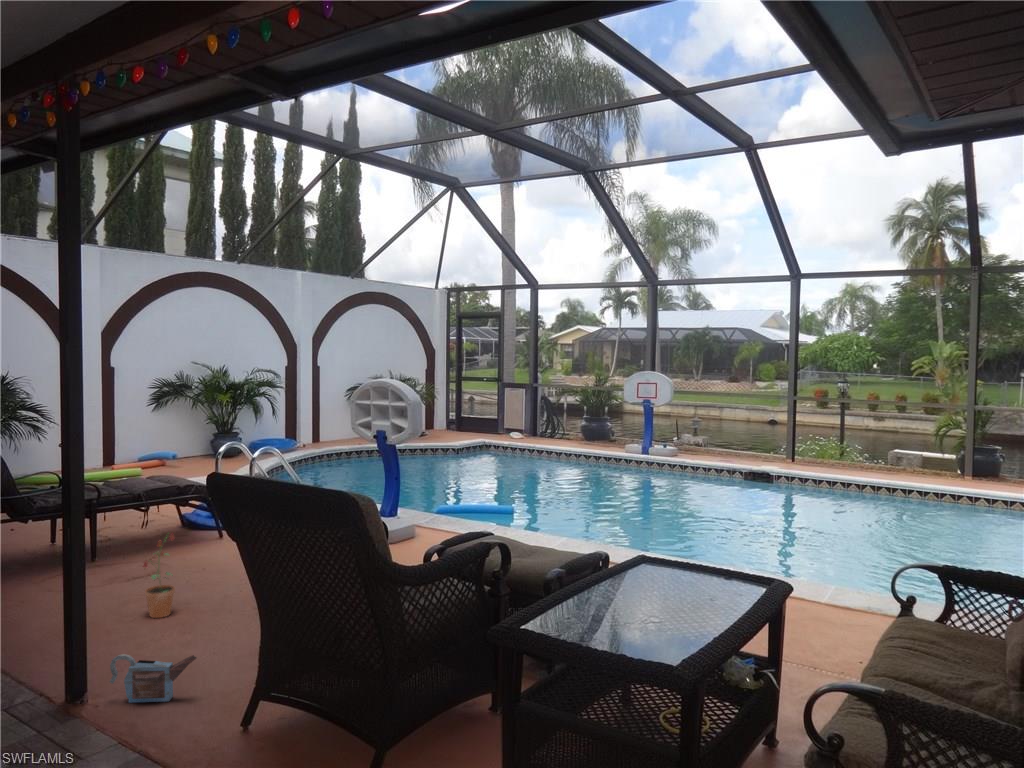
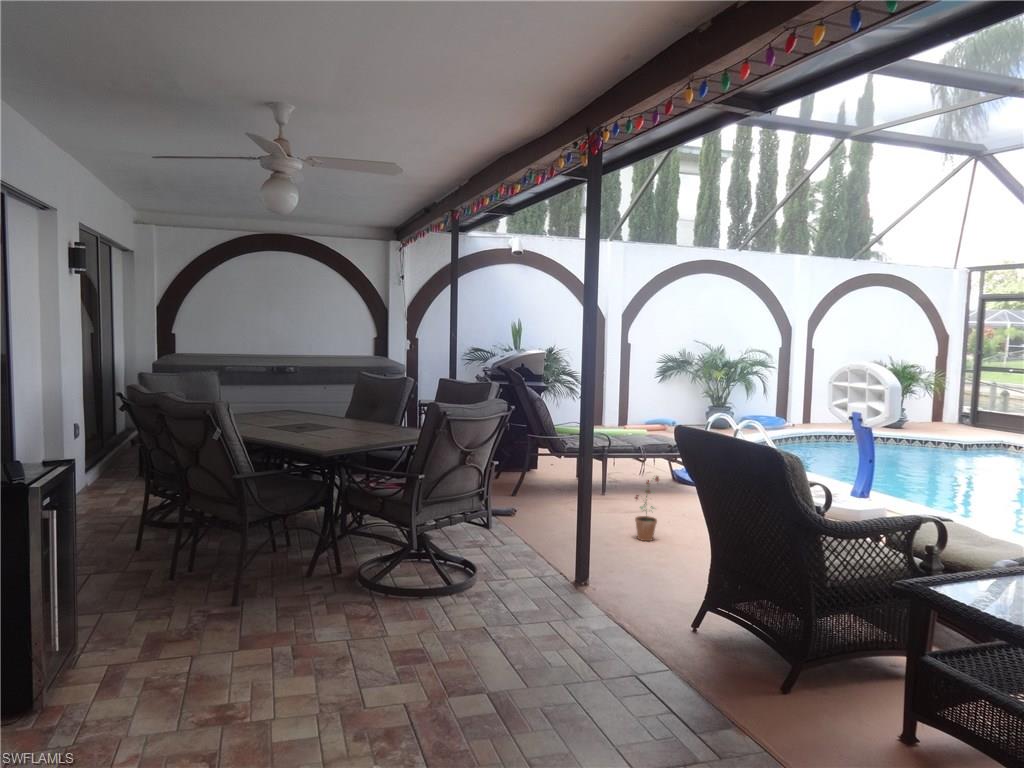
watering can: present [110,654,196,703] -> none [604,554,664,597]

